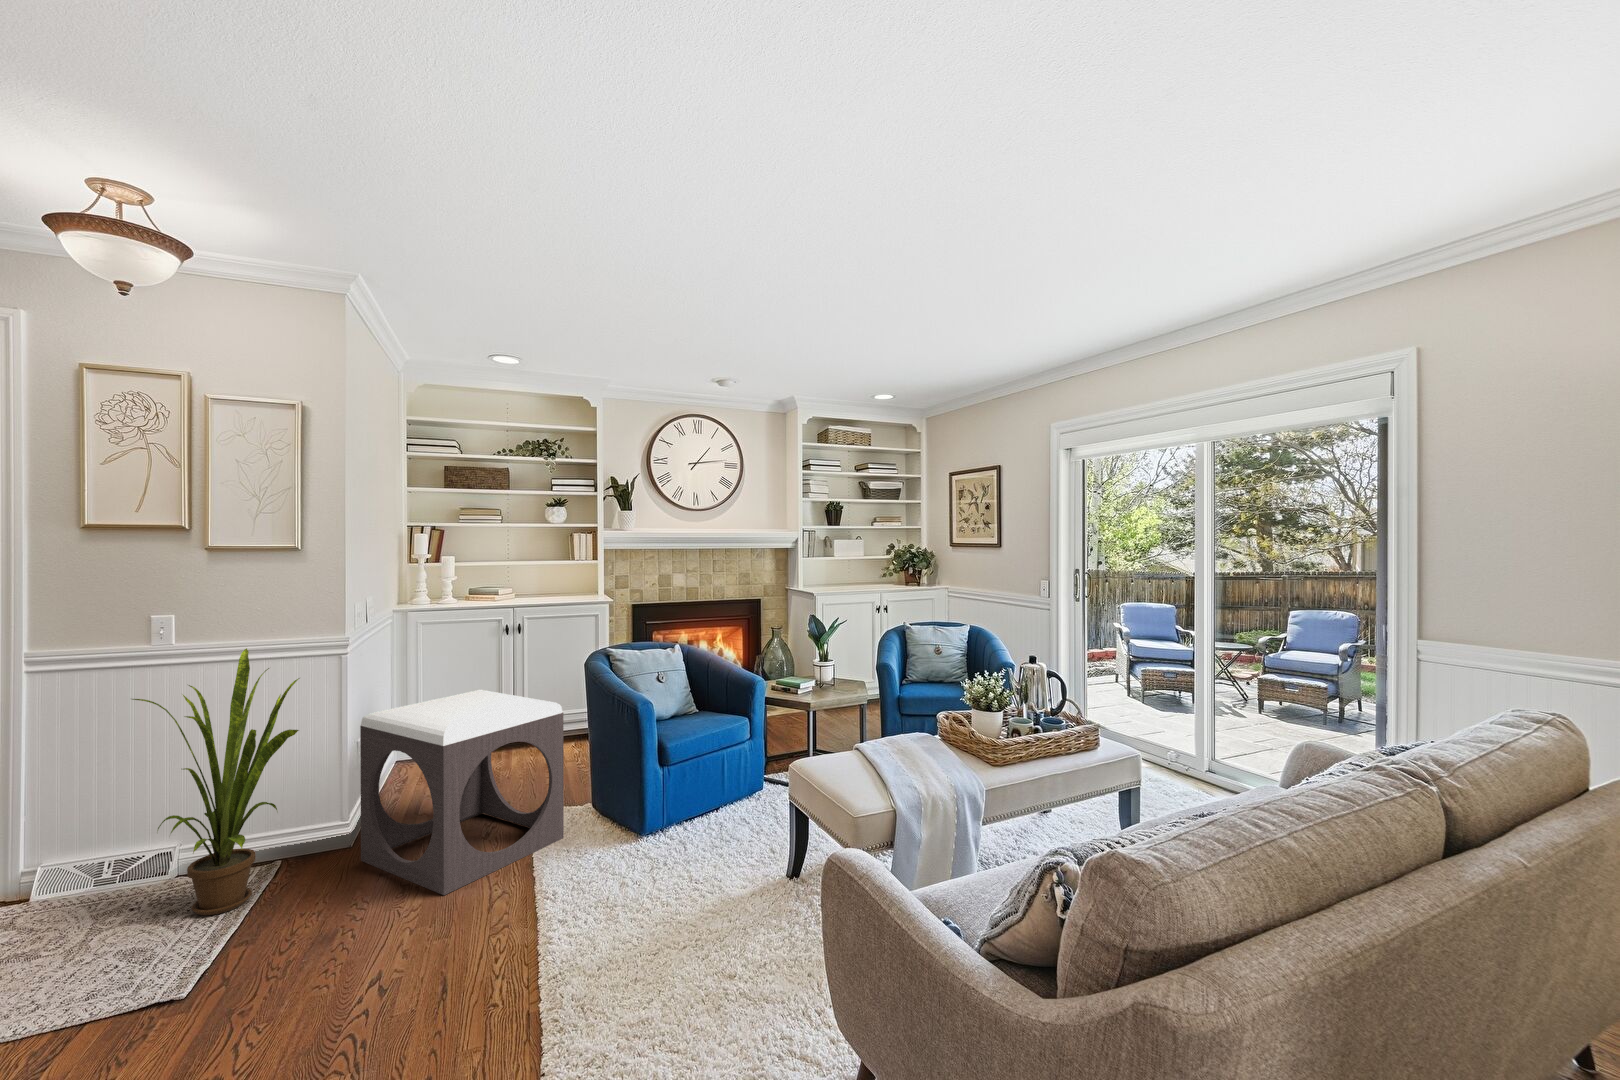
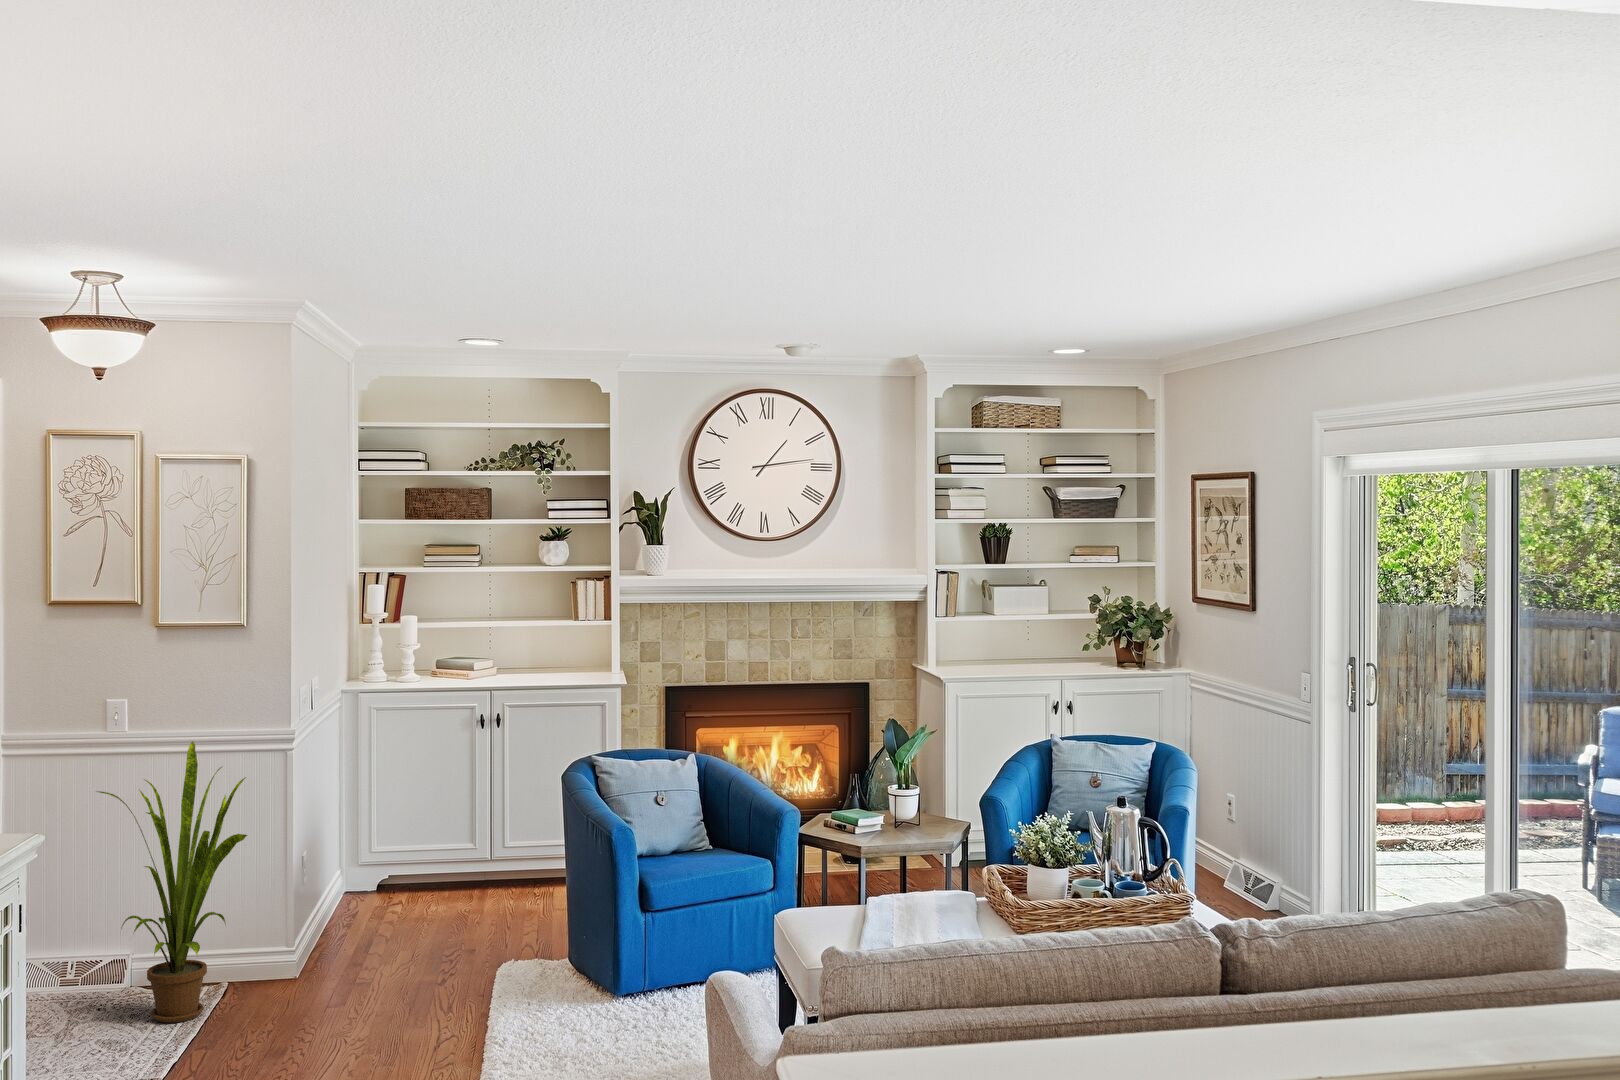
footstool: present [360,690,564,895] -> none [307,802,530,1030]

